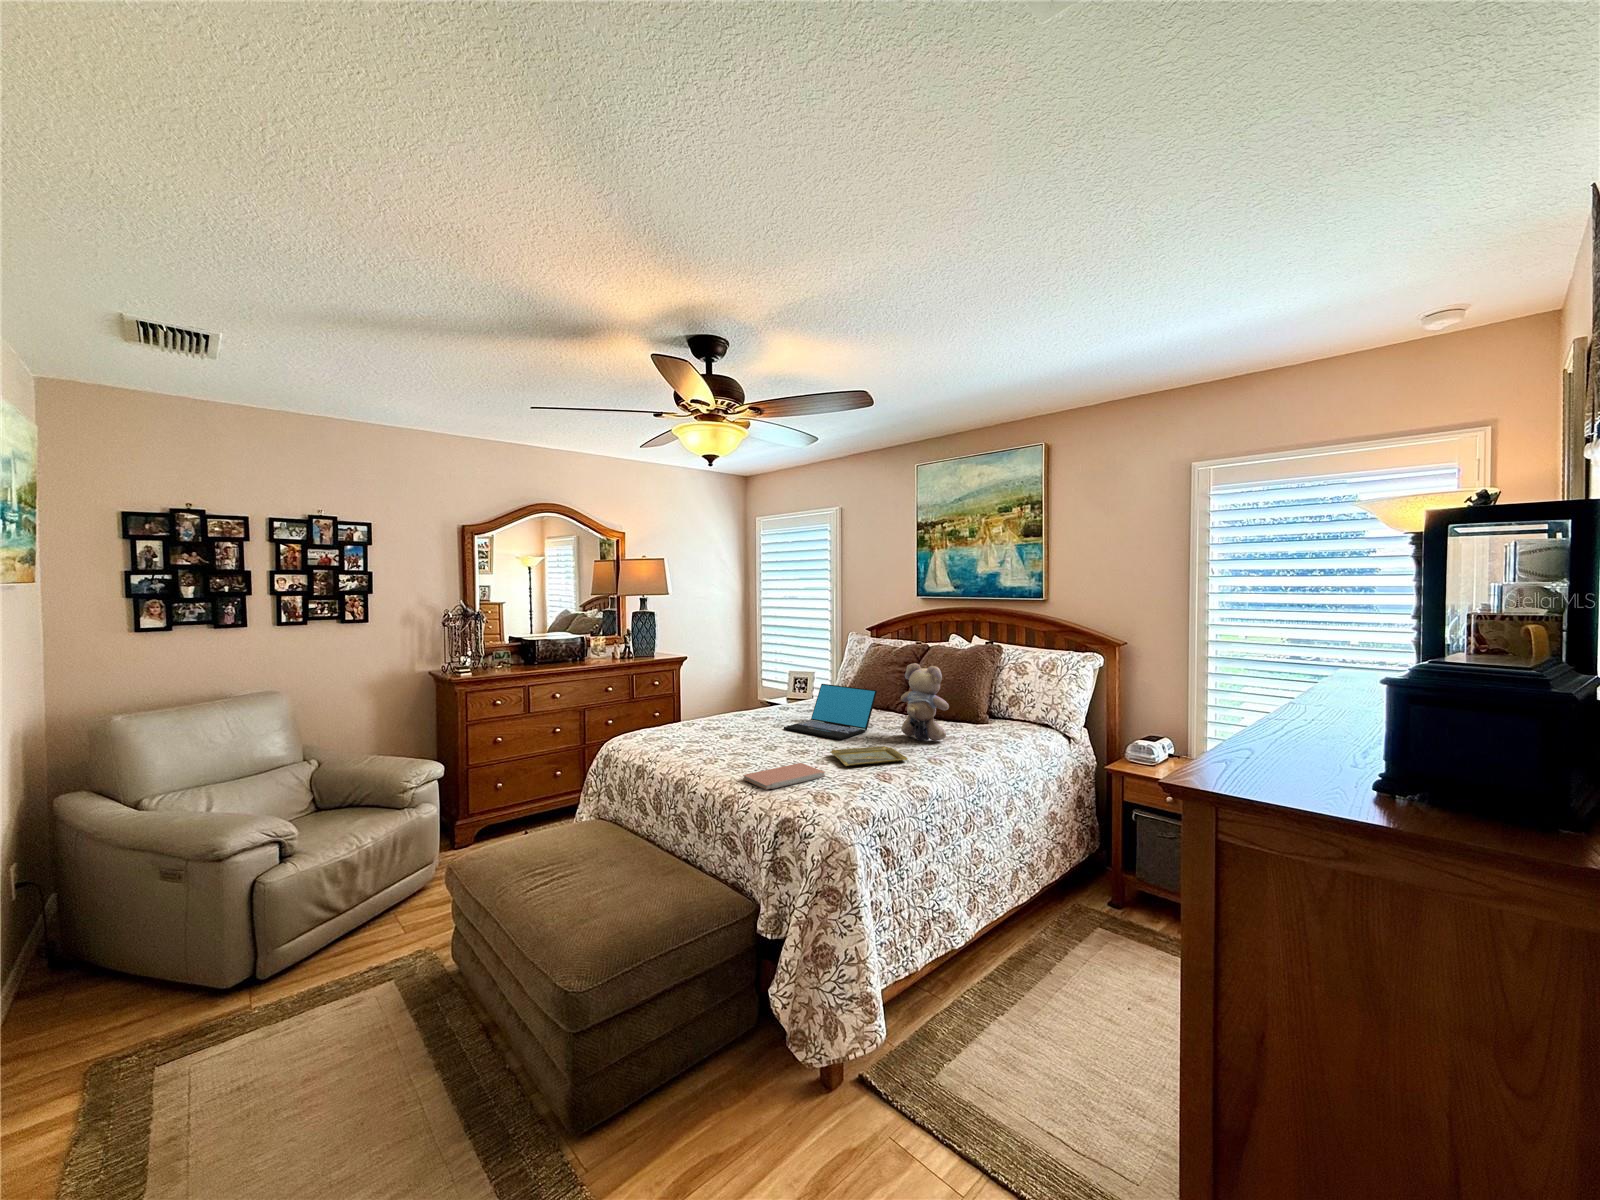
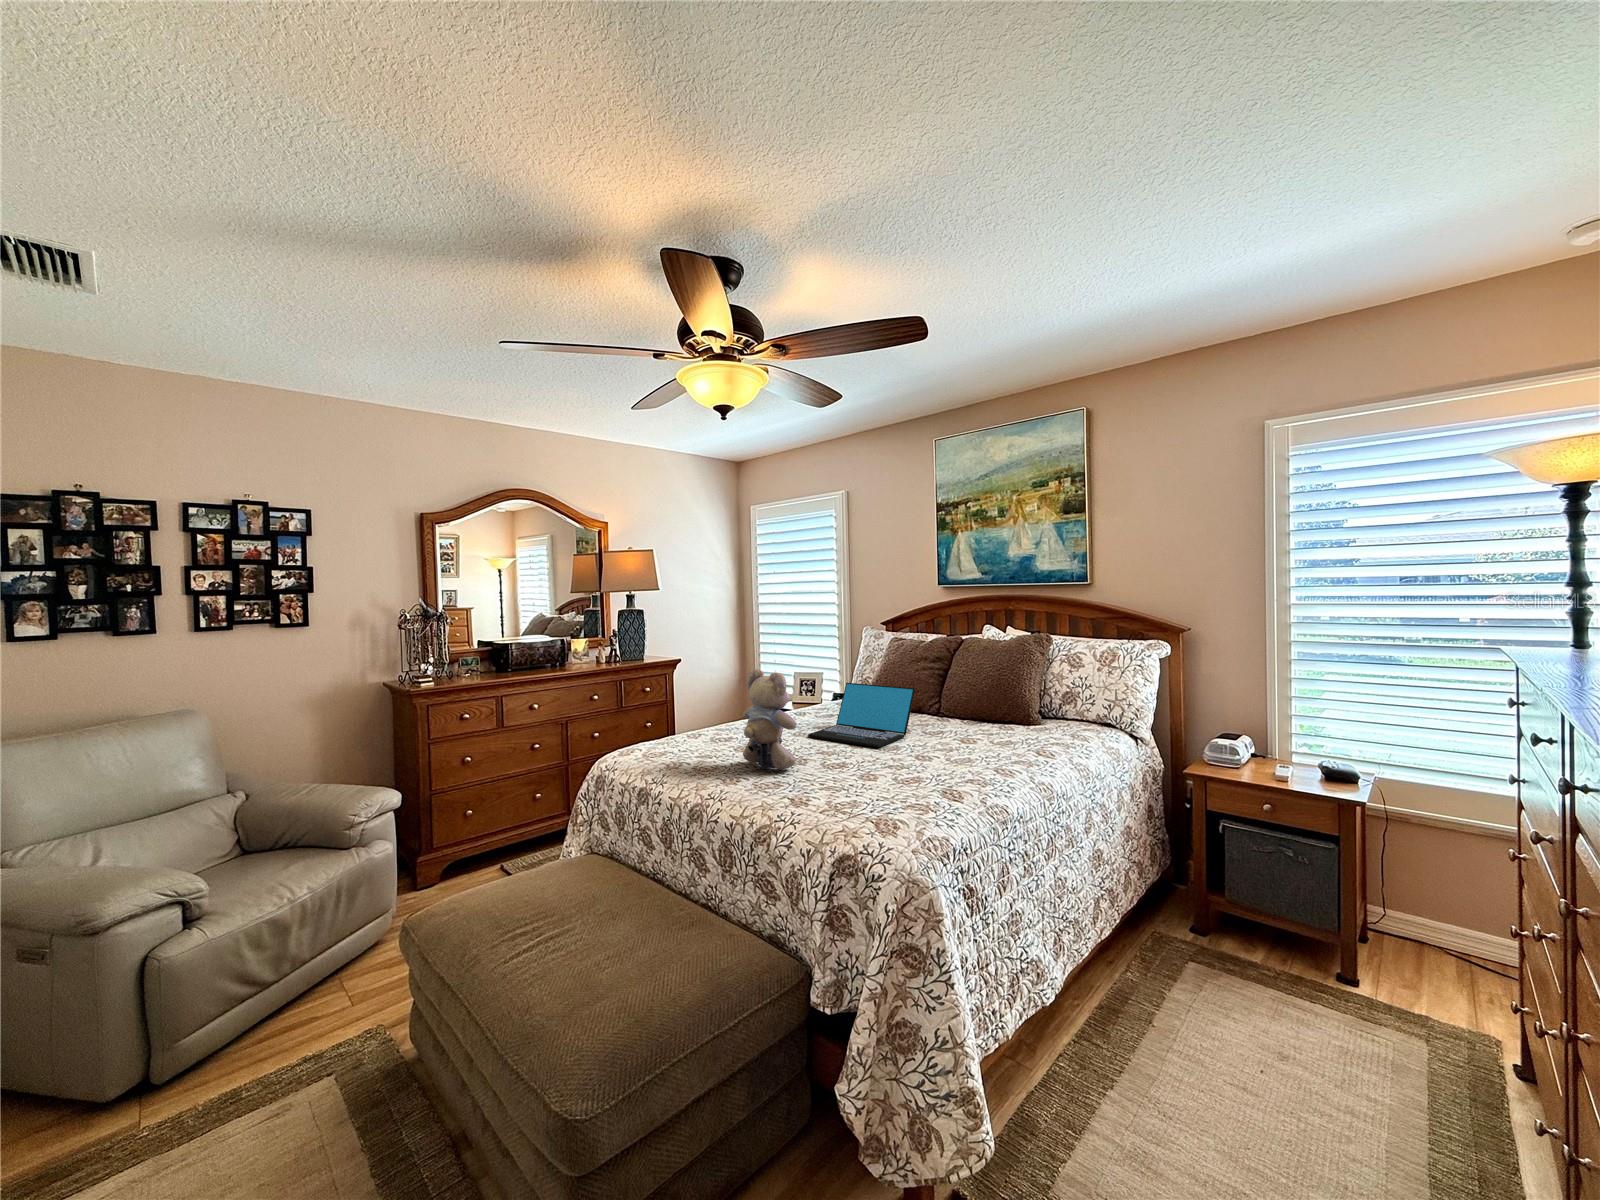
teddy bear: present [901,663,949,741] -> present [743,669,796,769]
tray: present [830,746,907,766] -> none [874,754,970,780]
notebook: present [743,763,825,789] -> none [776,778,878,816]

